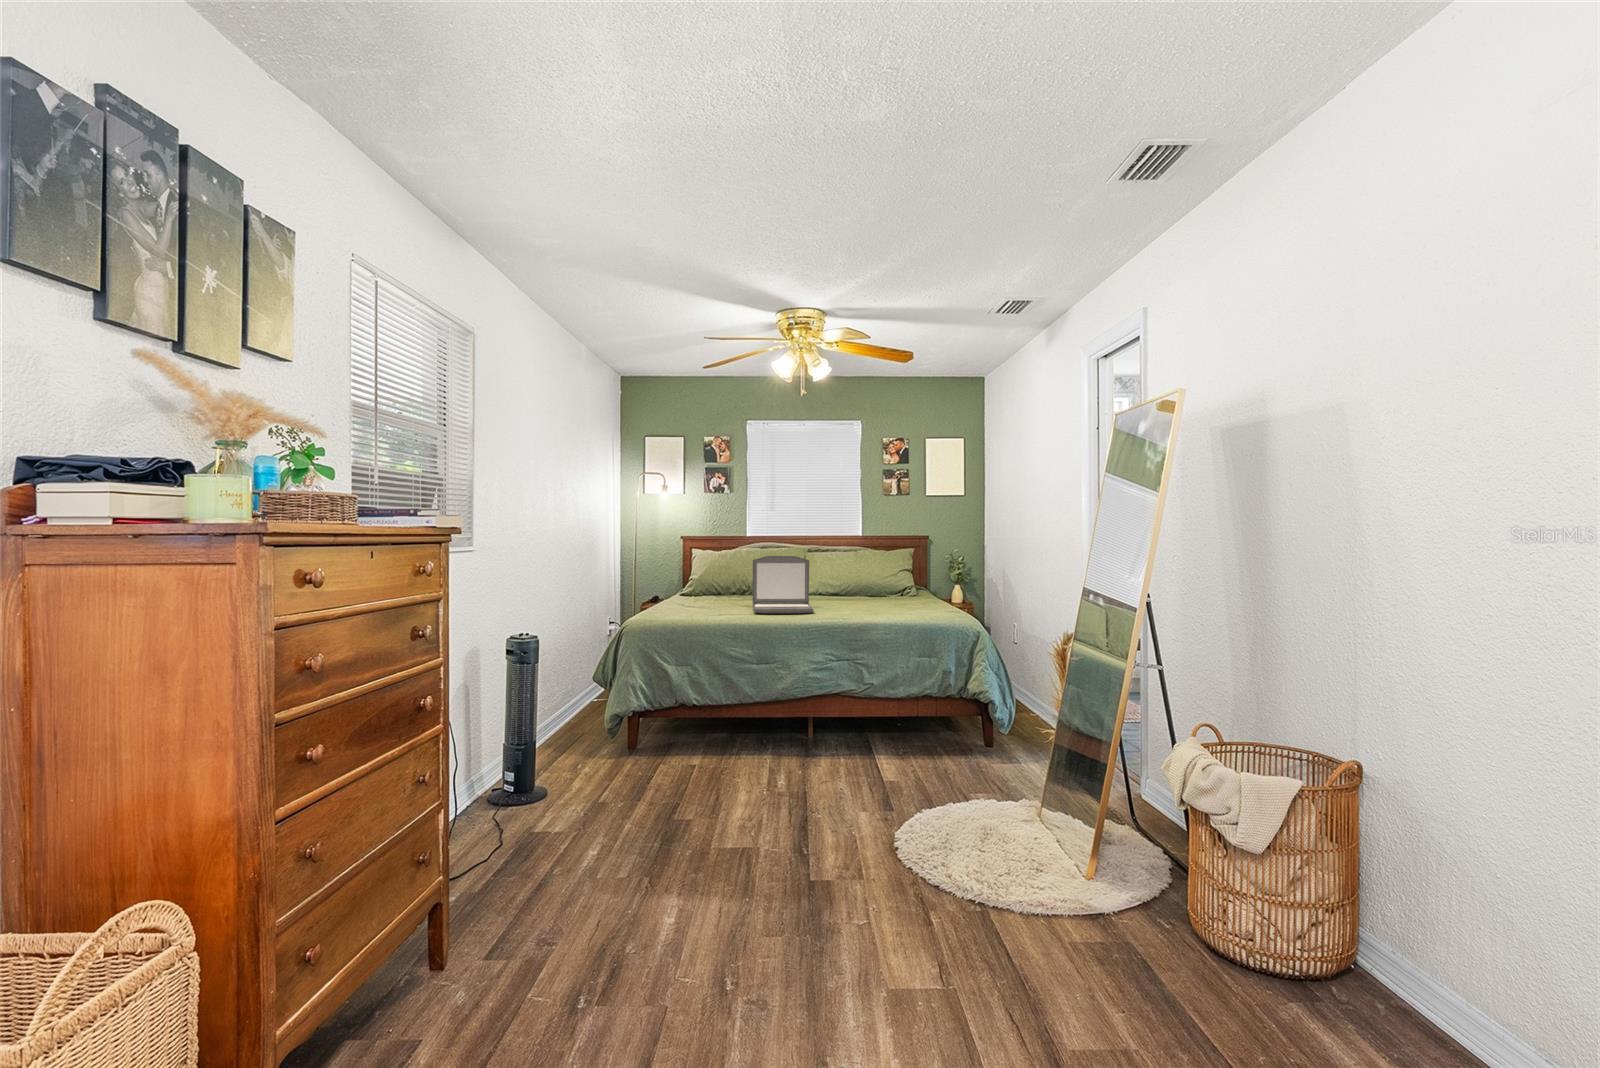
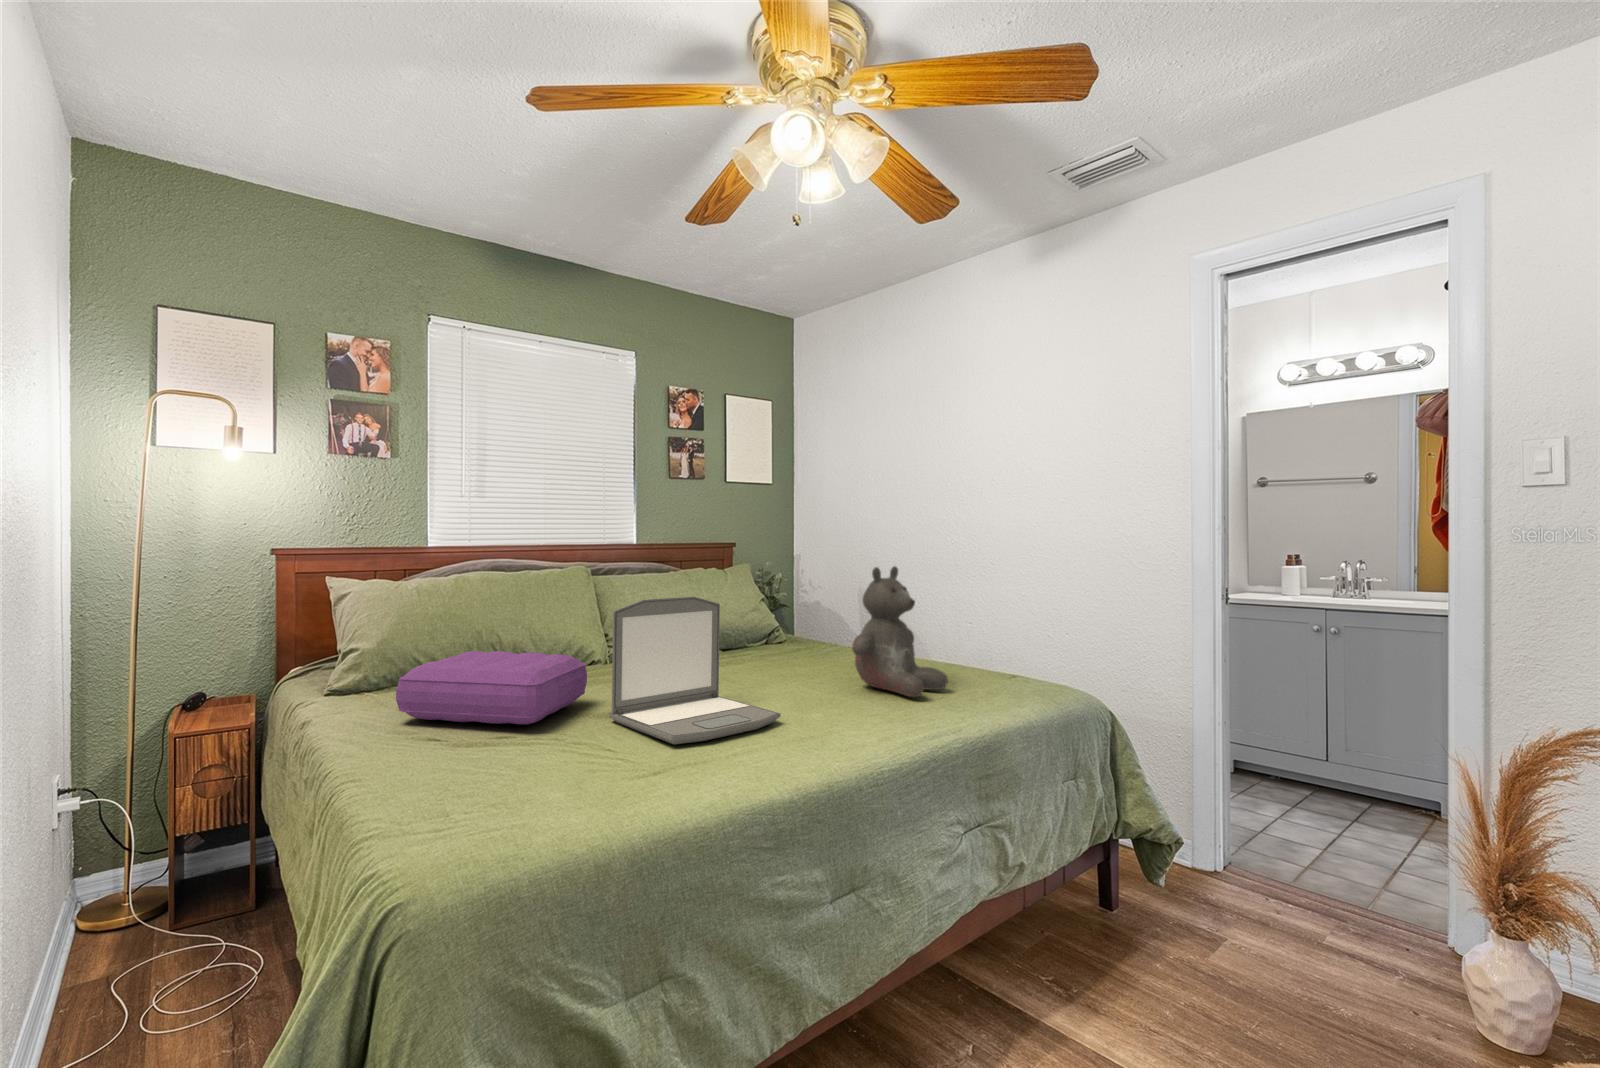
teddy bear: none [877,544,930,613] -> present [852,566,948,697]
pillow: none [685,578,758,605] -> present [396,651,587,724]

